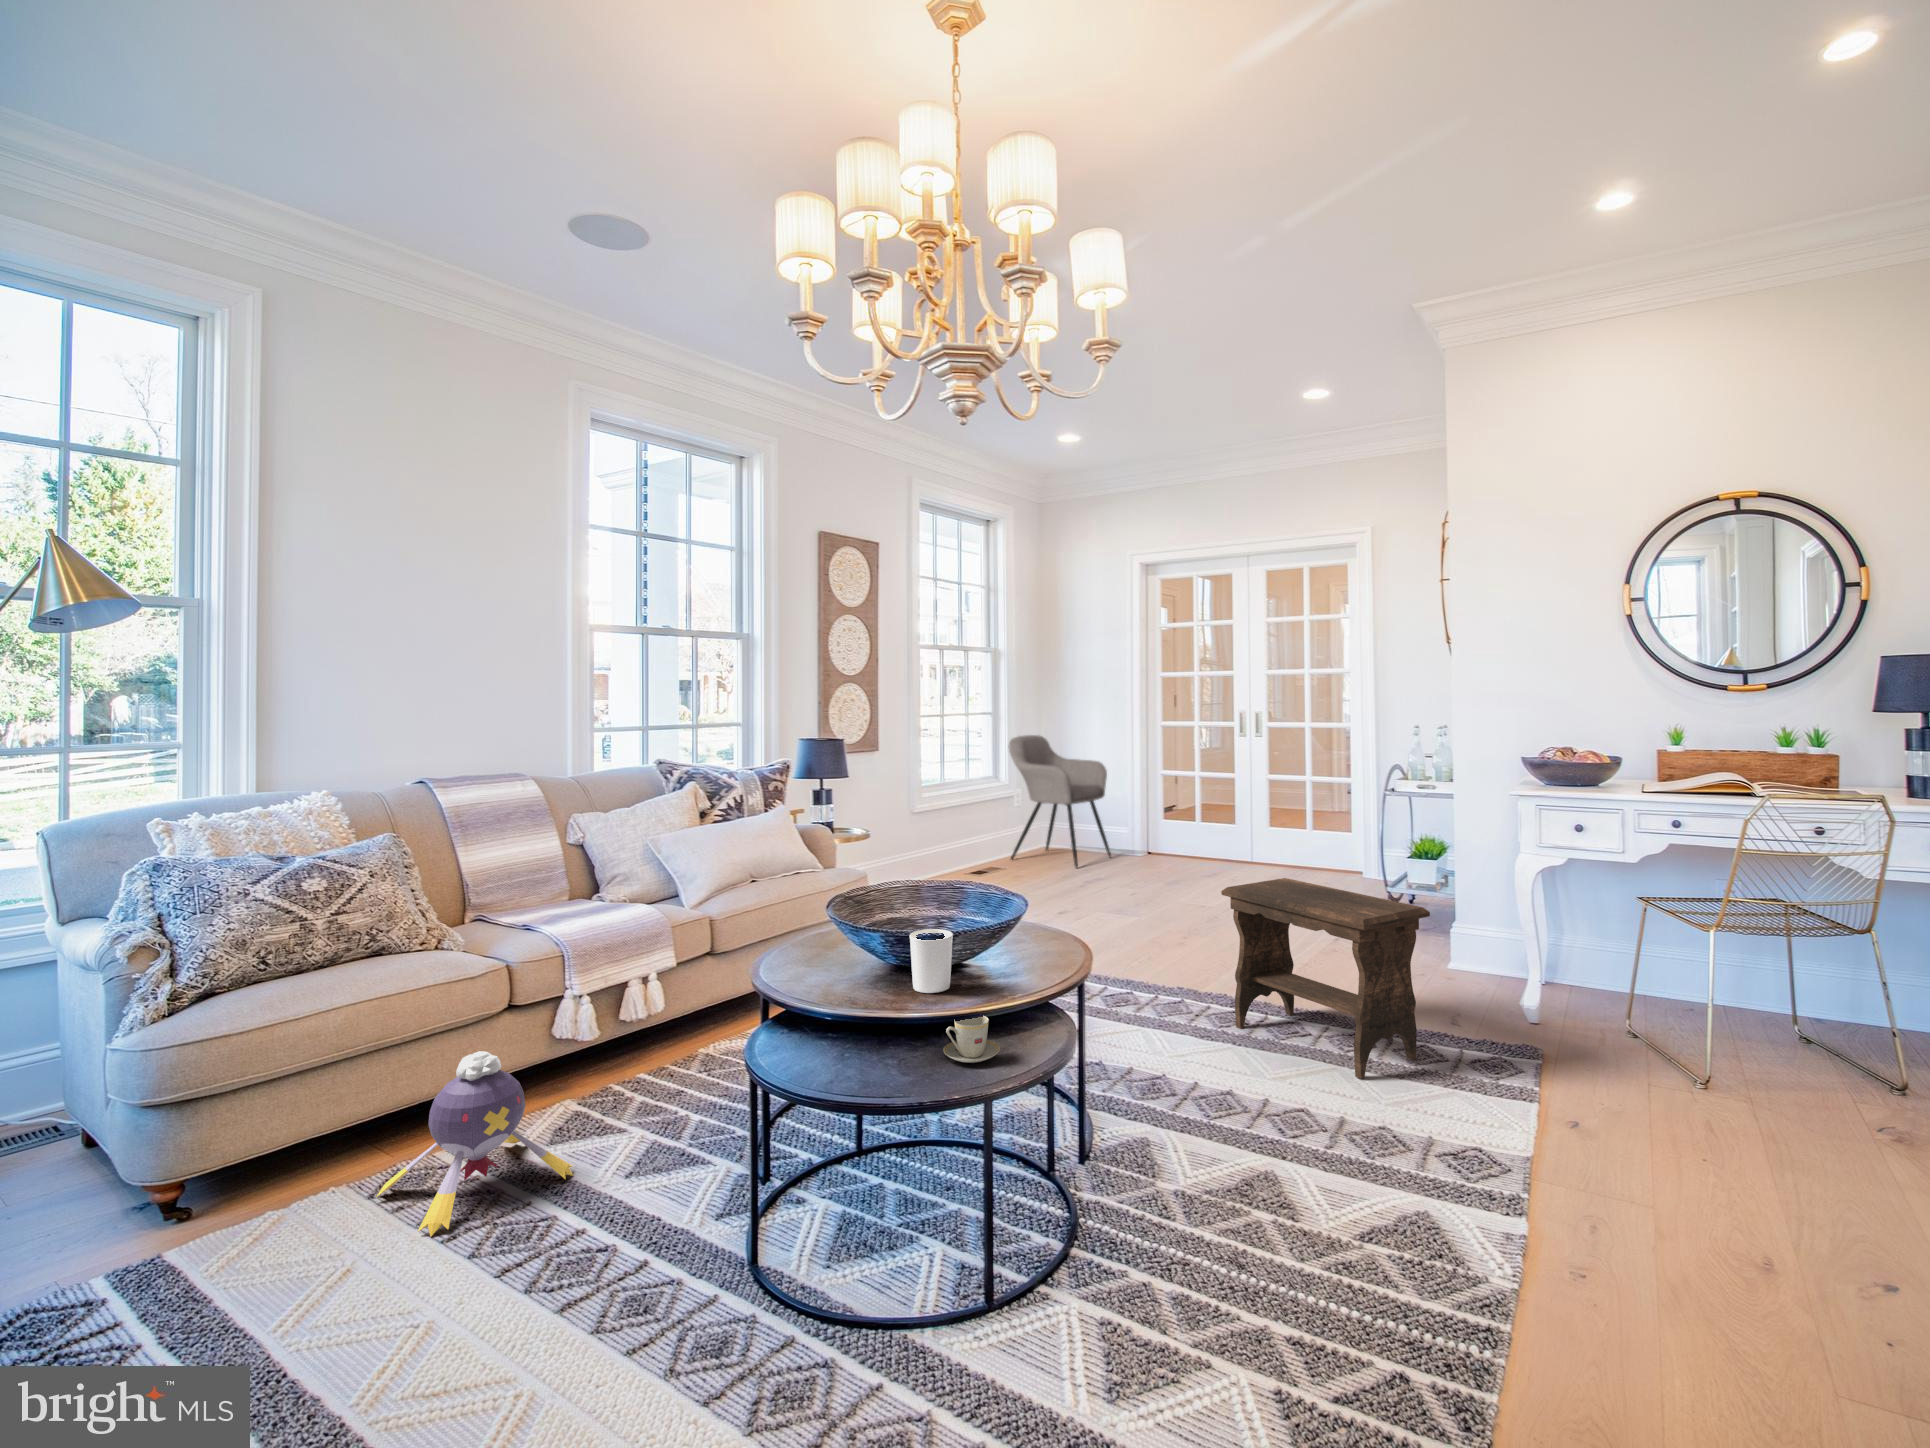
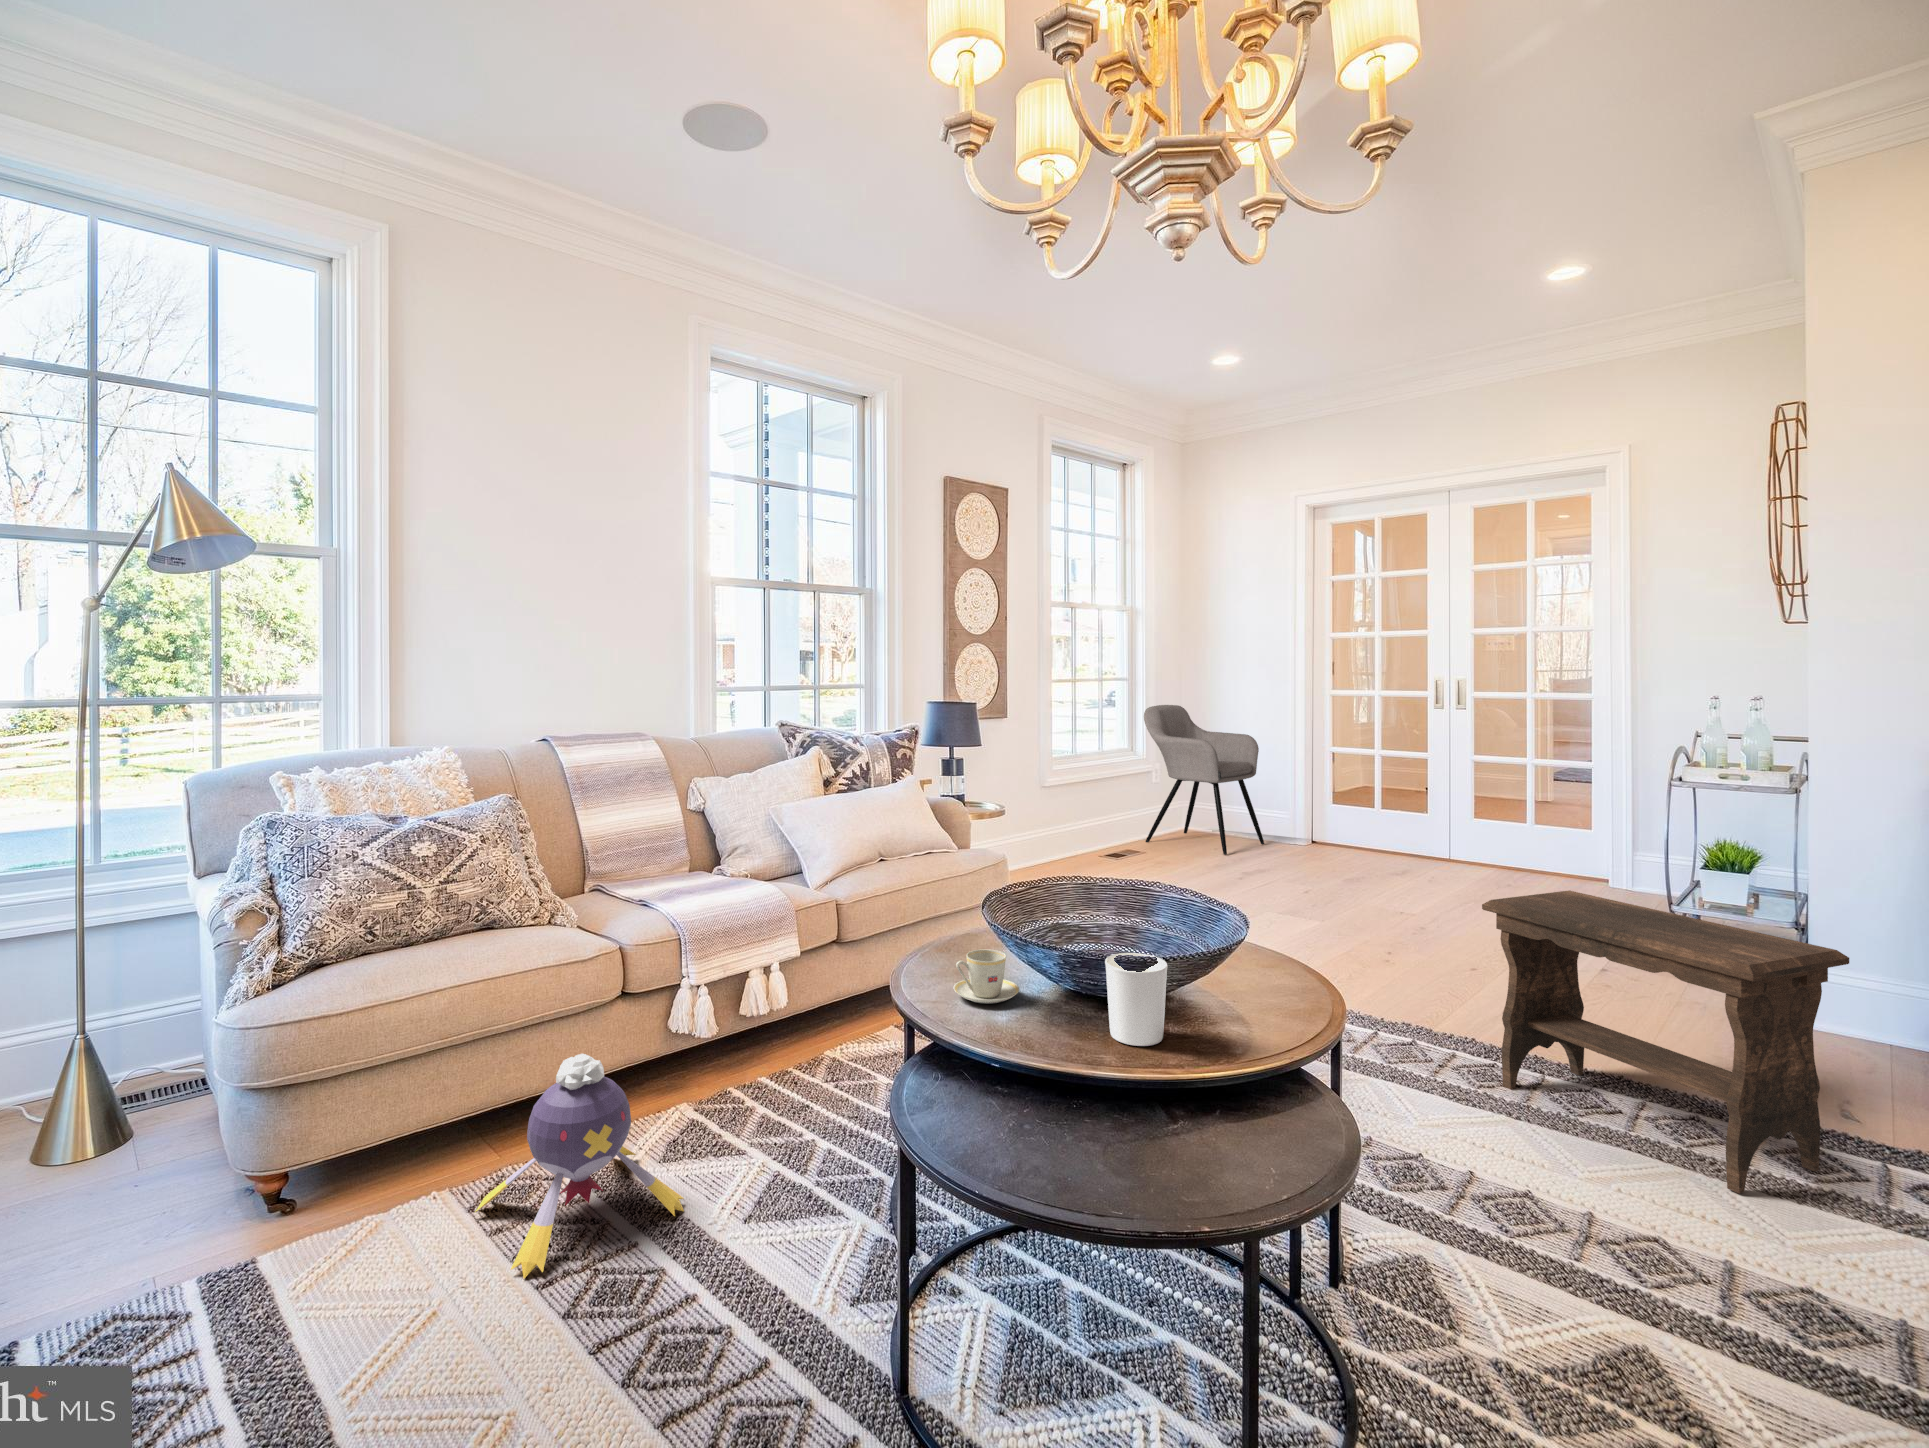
teacup: present [943,1016,1000,1063] -> present [954,949,1019,1004]

